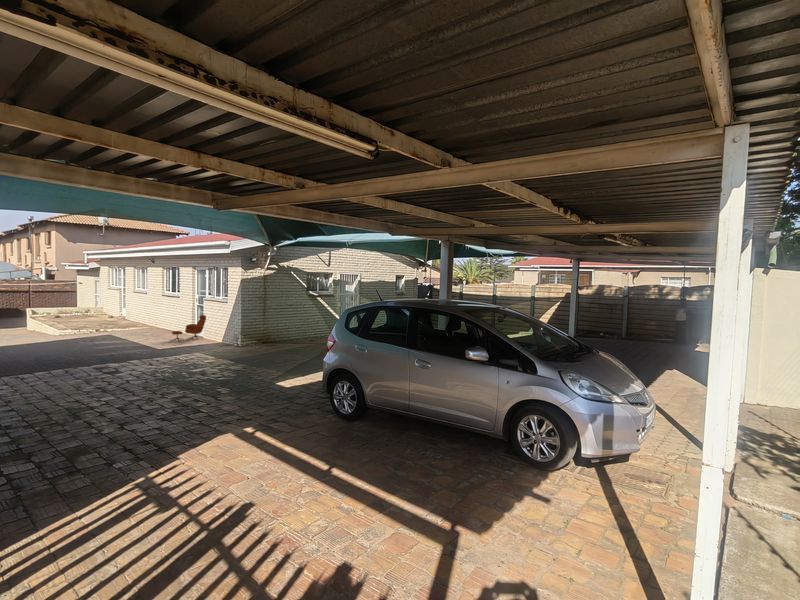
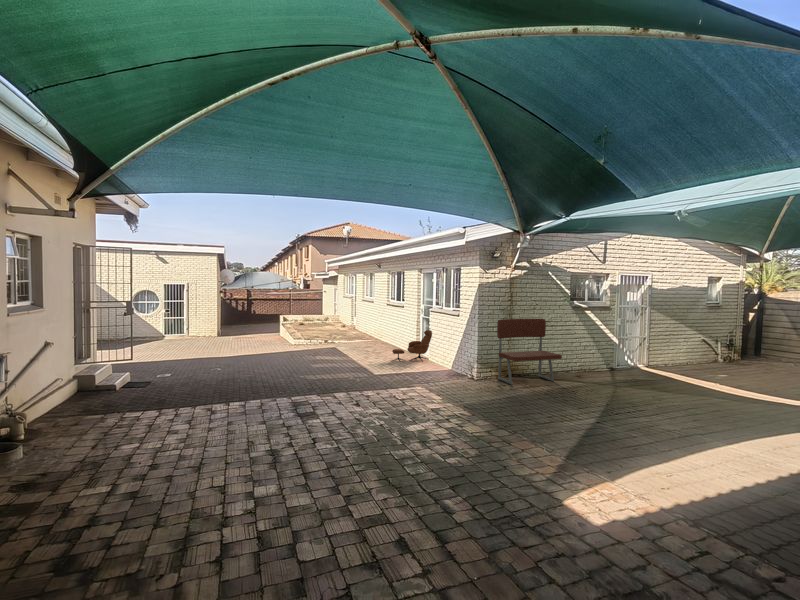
bench: none [255,303,298,347] -> present [497,319,562,384]

